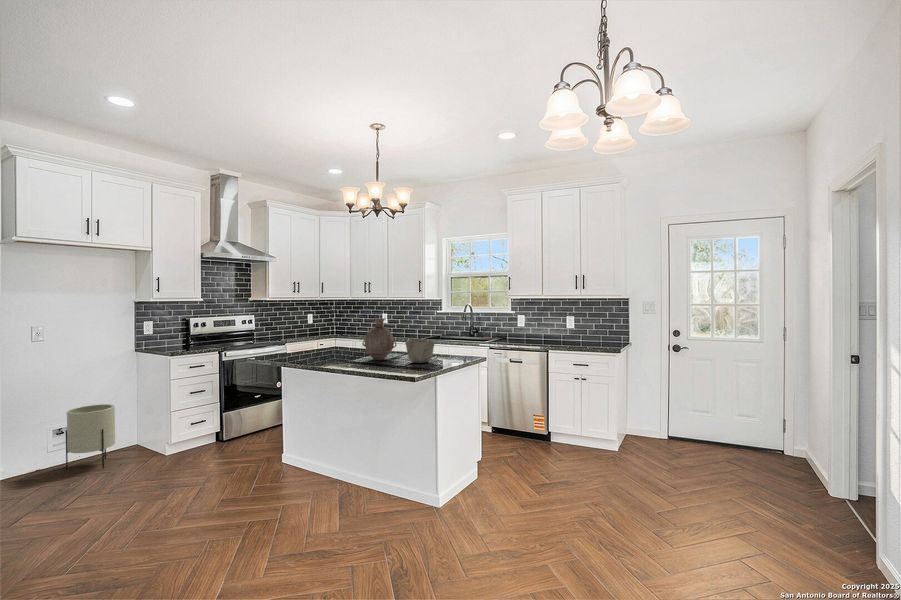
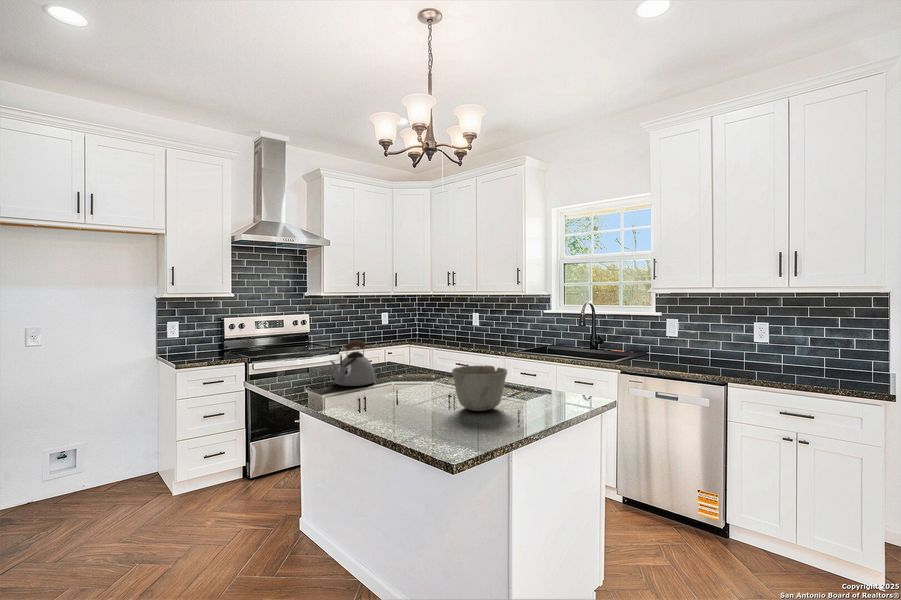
vase: present [362,318,397,360] -> none [390,325,444,397]
kettle: none [321,329,346,357] -> present [330,340,375,386]
planter: present [66,404,115,470] -> none [59,424,120,508]

